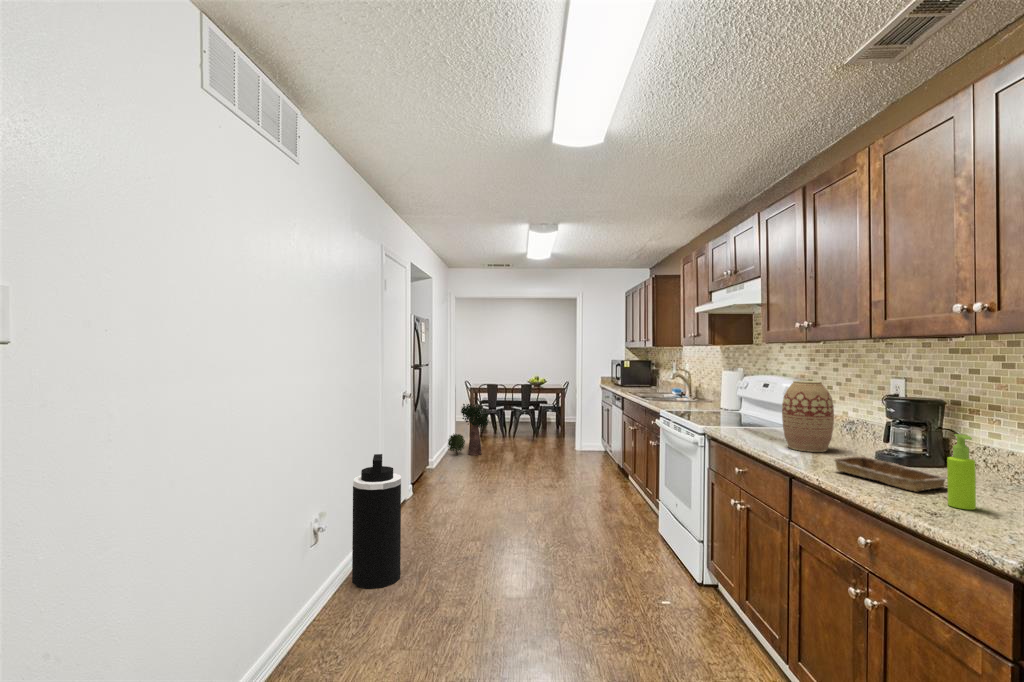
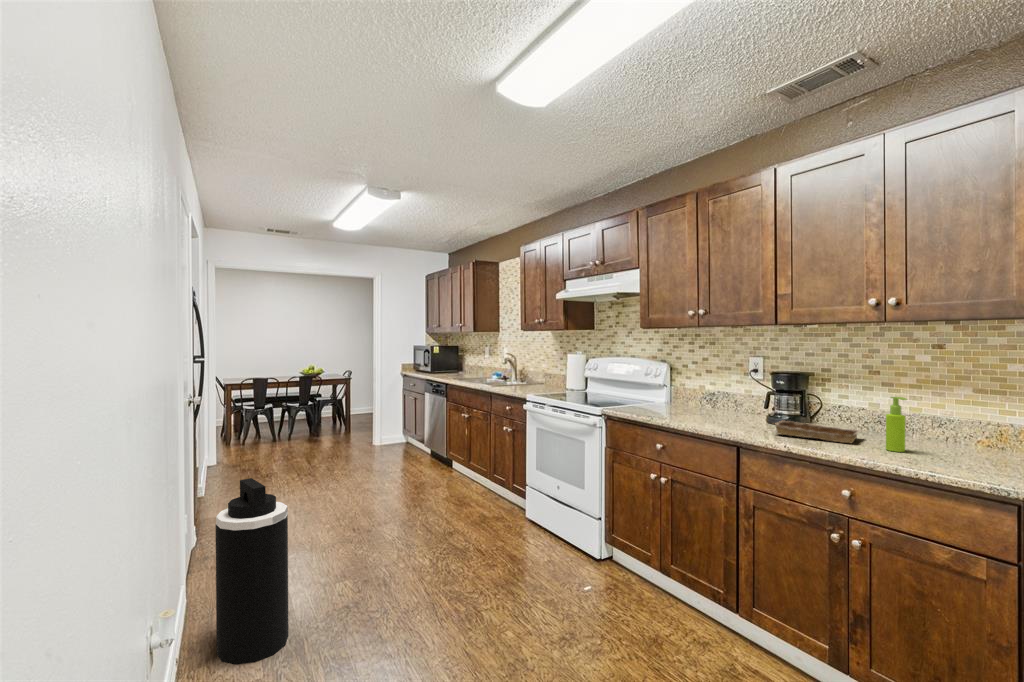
vase: present [782,381,834,452] -> none [693,361,734,421]
potted plant: present [448,404,489,455] -> none [218,403,273,469]

